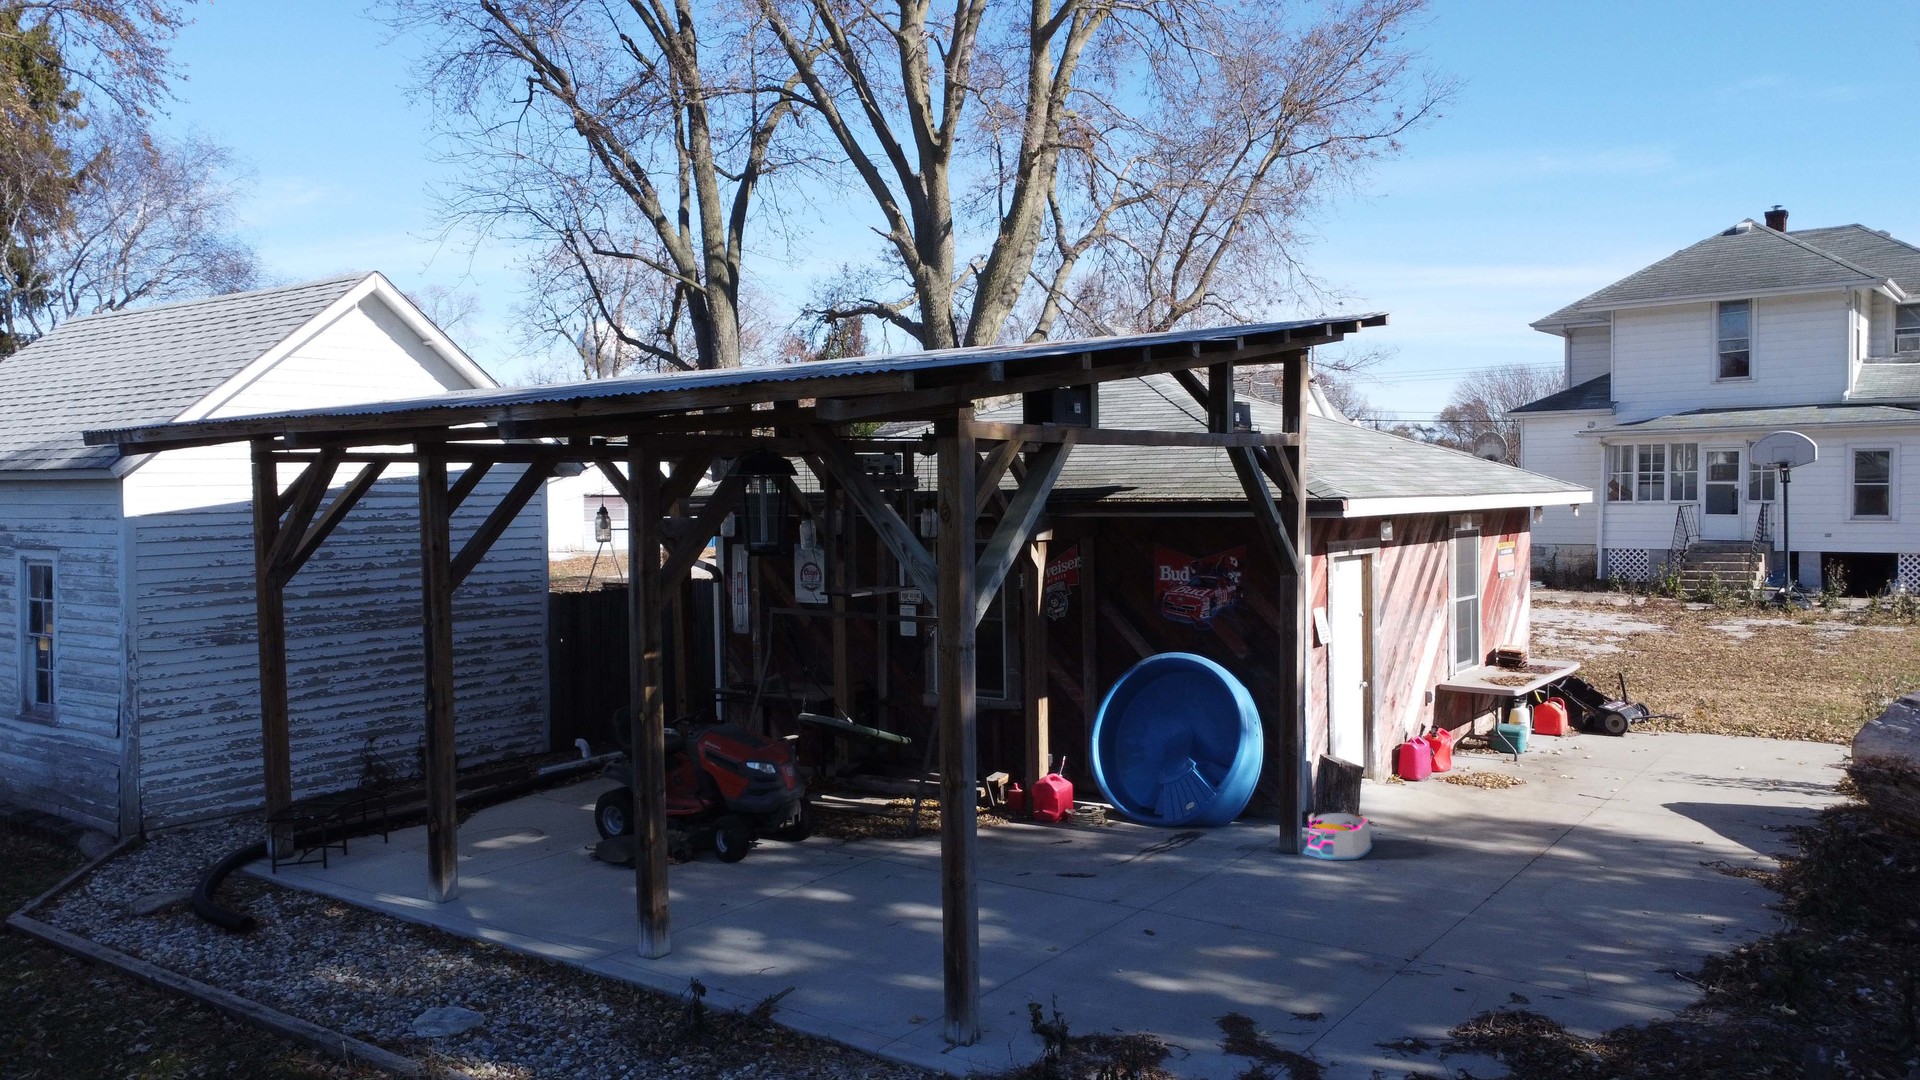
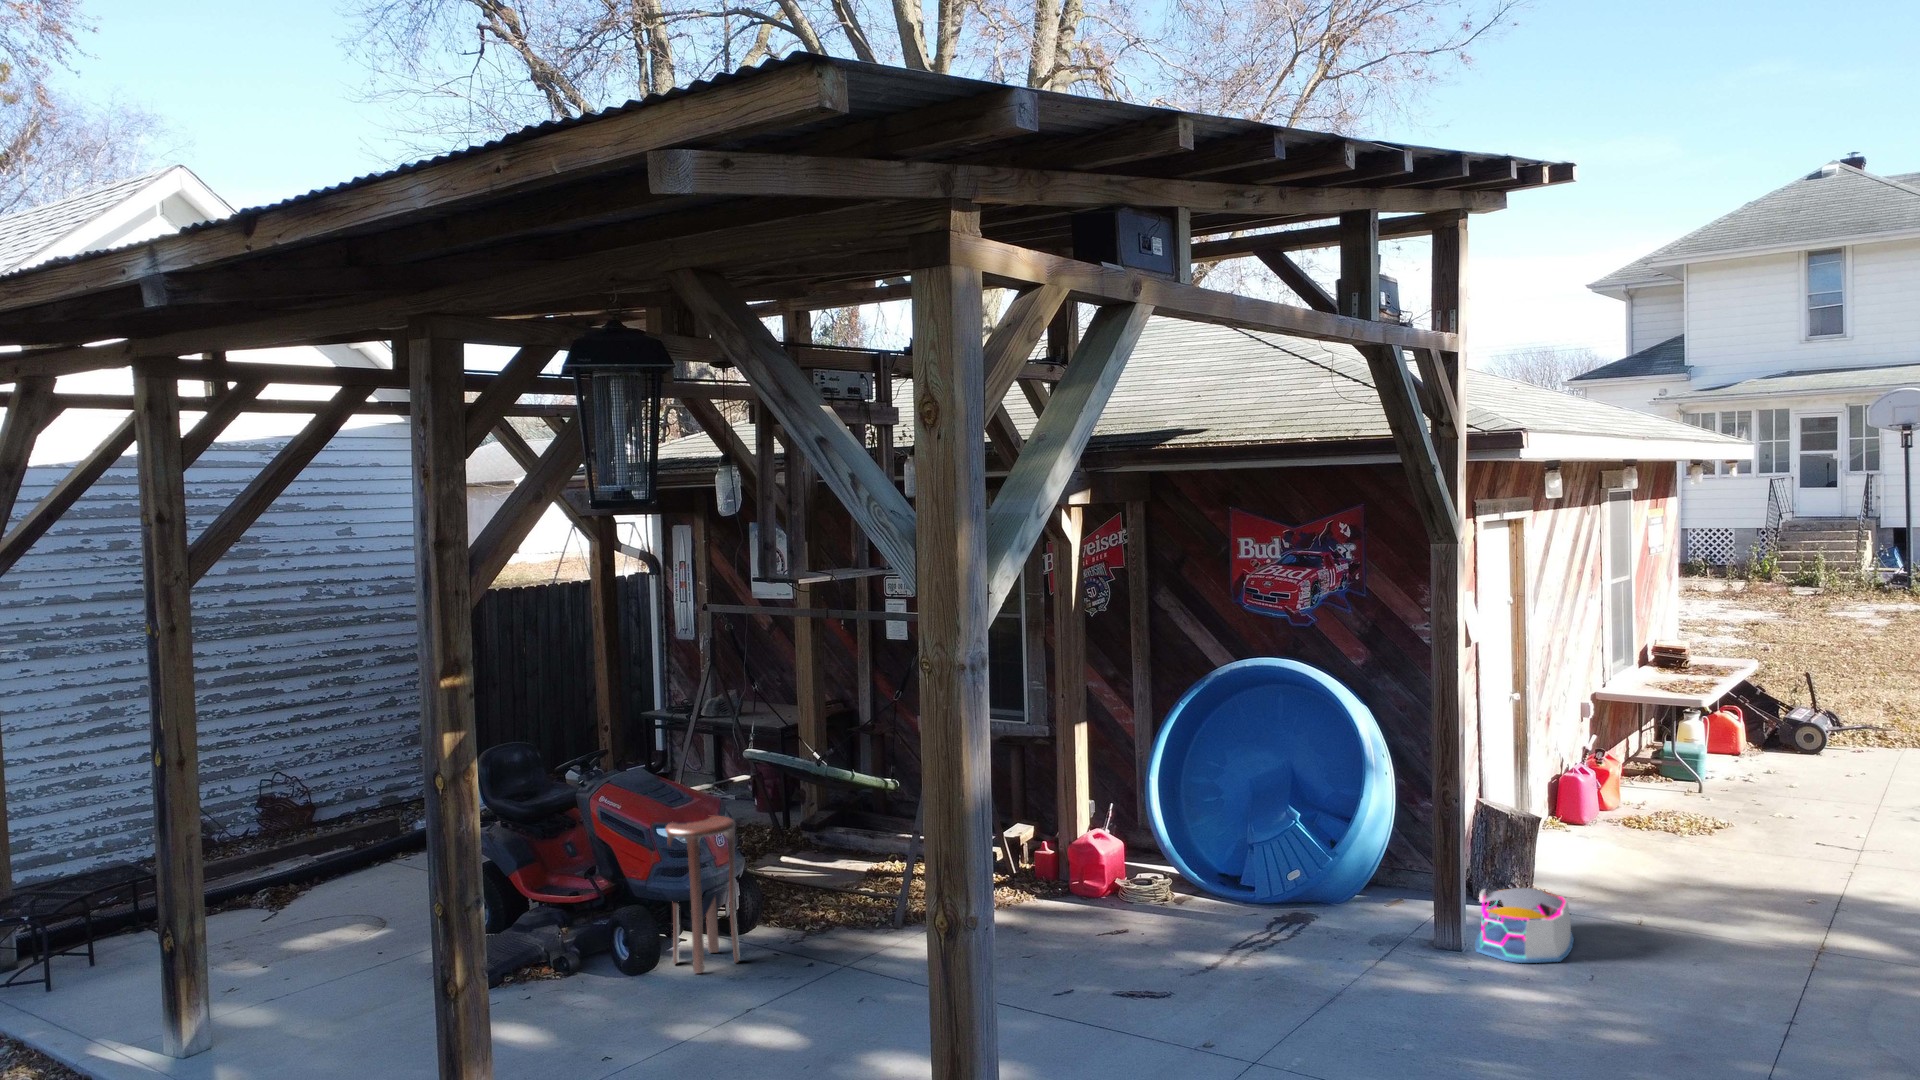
stool: none [752,755,801,862] -> present [665,815,740,973]

